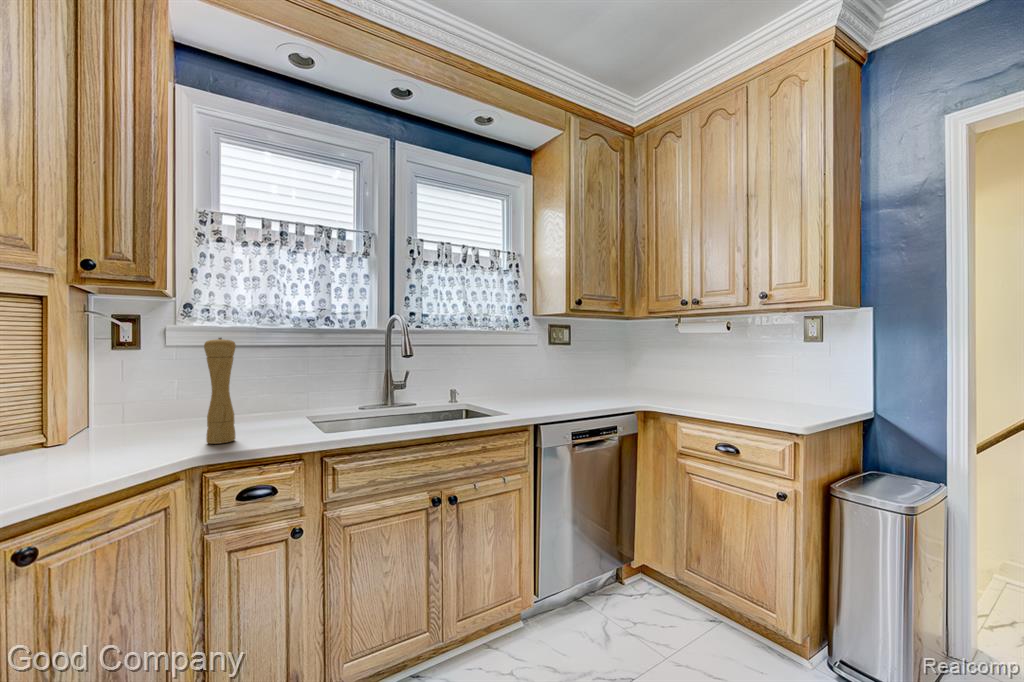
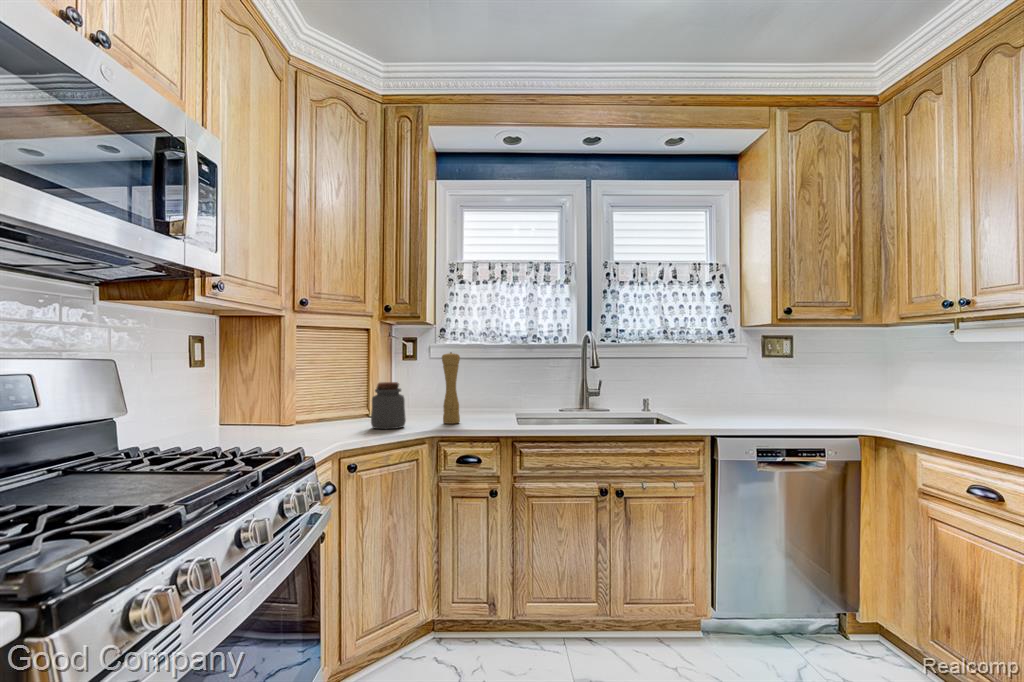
jar: none [61,387,139,472] -> present [371,382,406,429]

